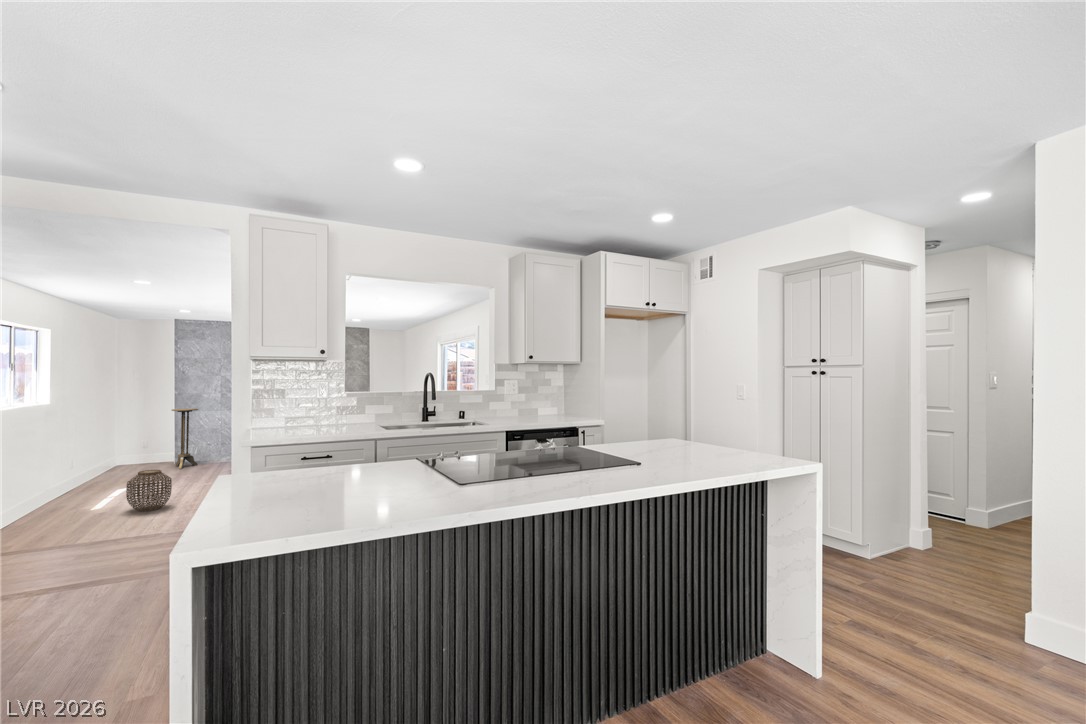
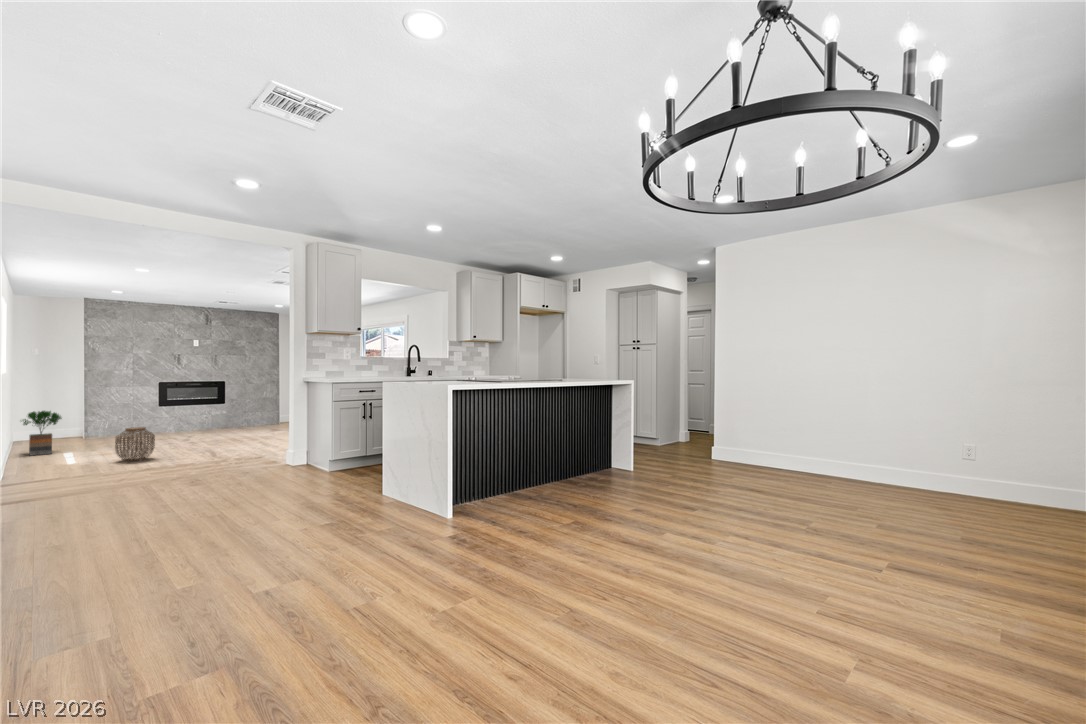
side table: present [172,408,198,469] -> none [87,384,115,440]
potted tree: none [75,442,121,491] -> present [23,411,62,456]

